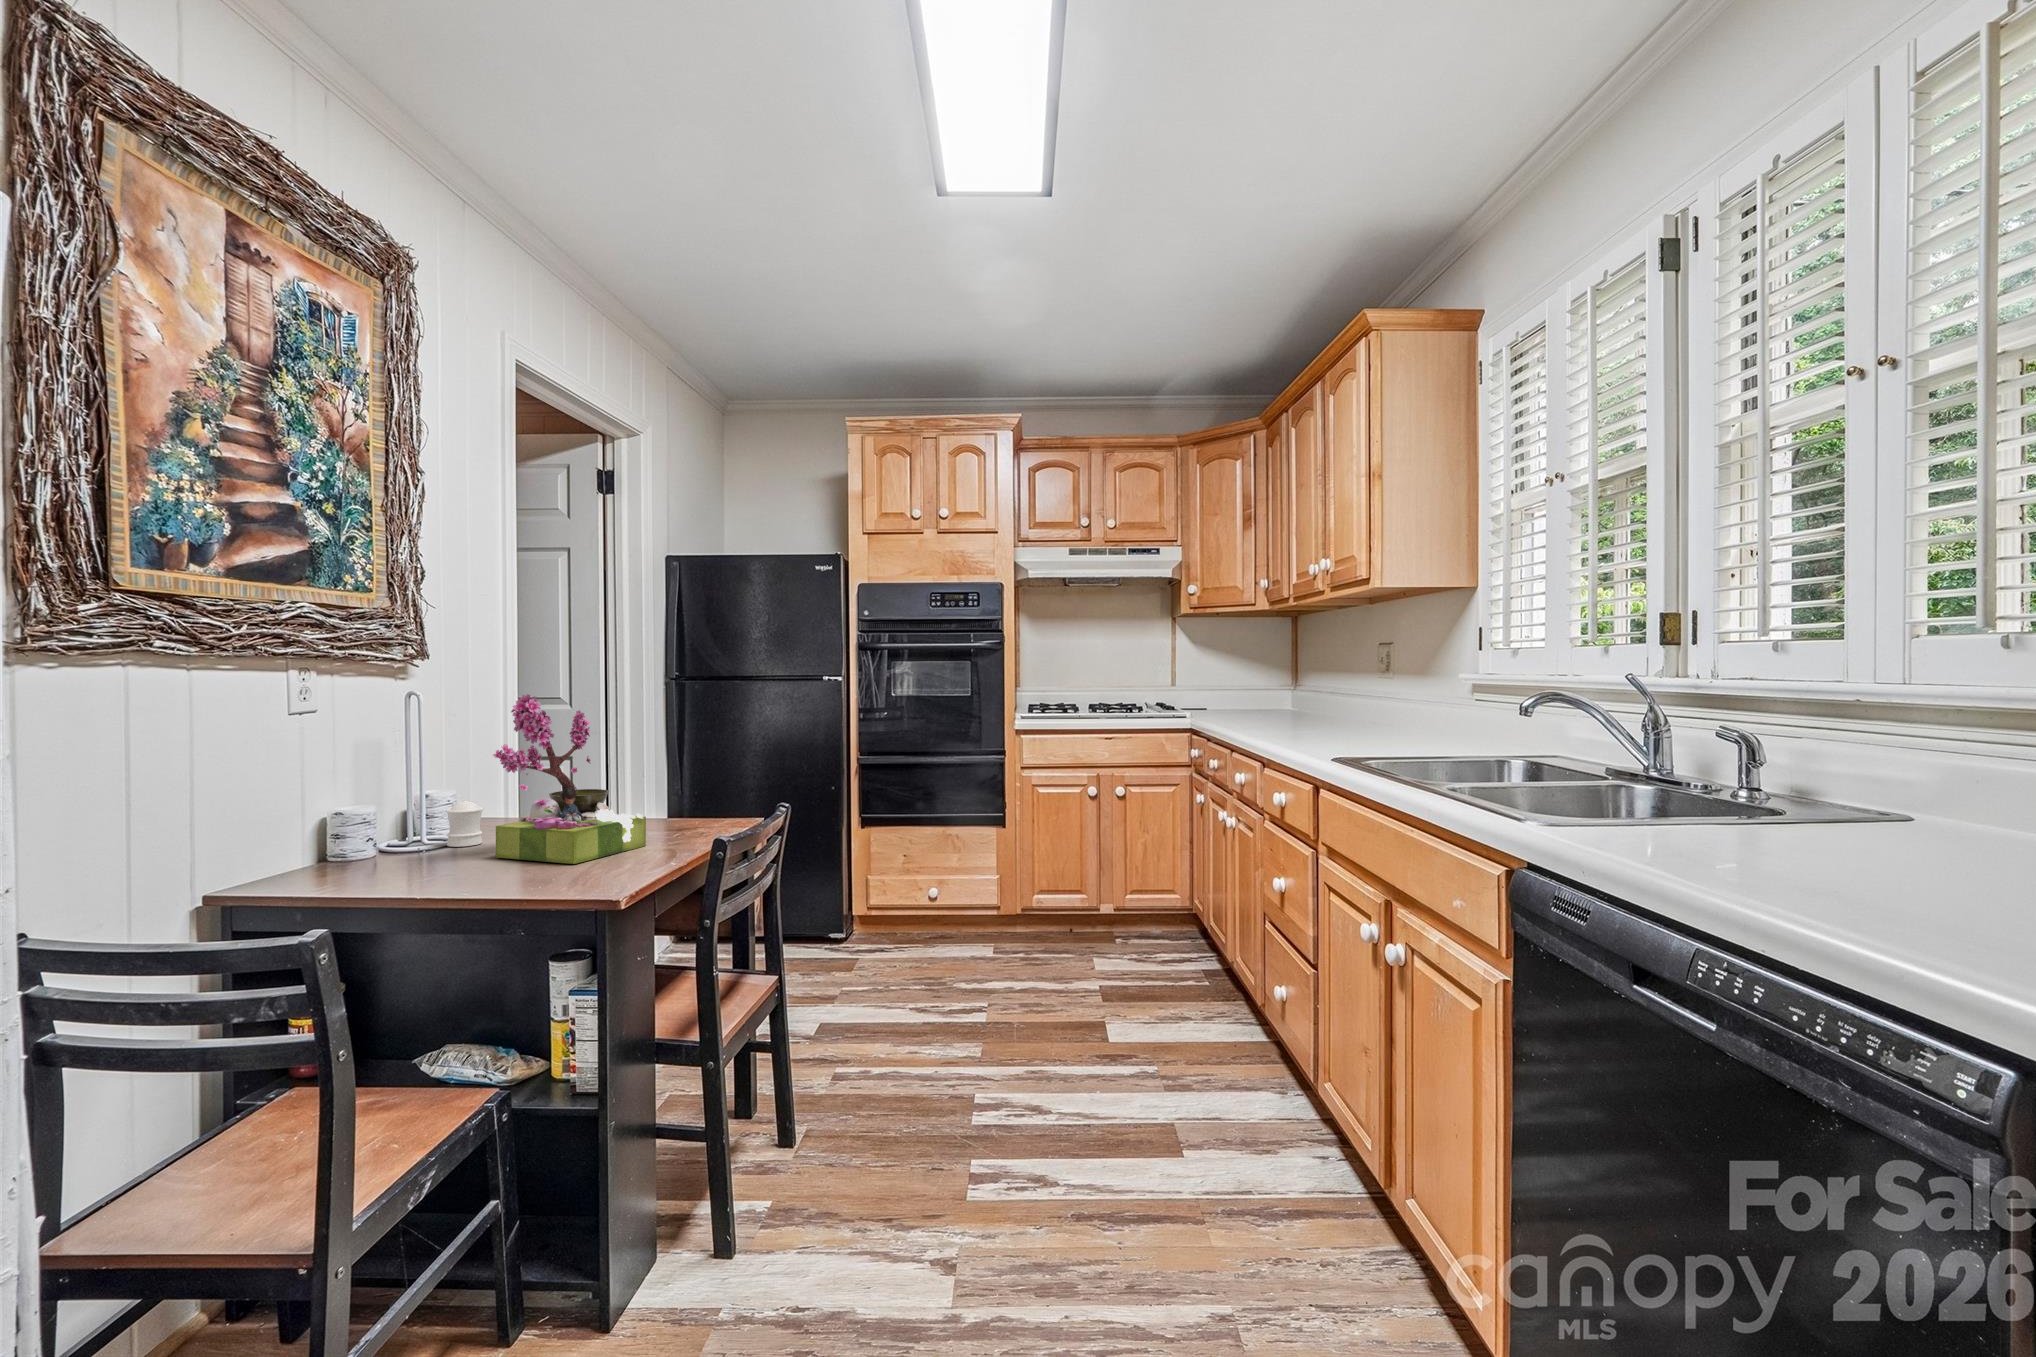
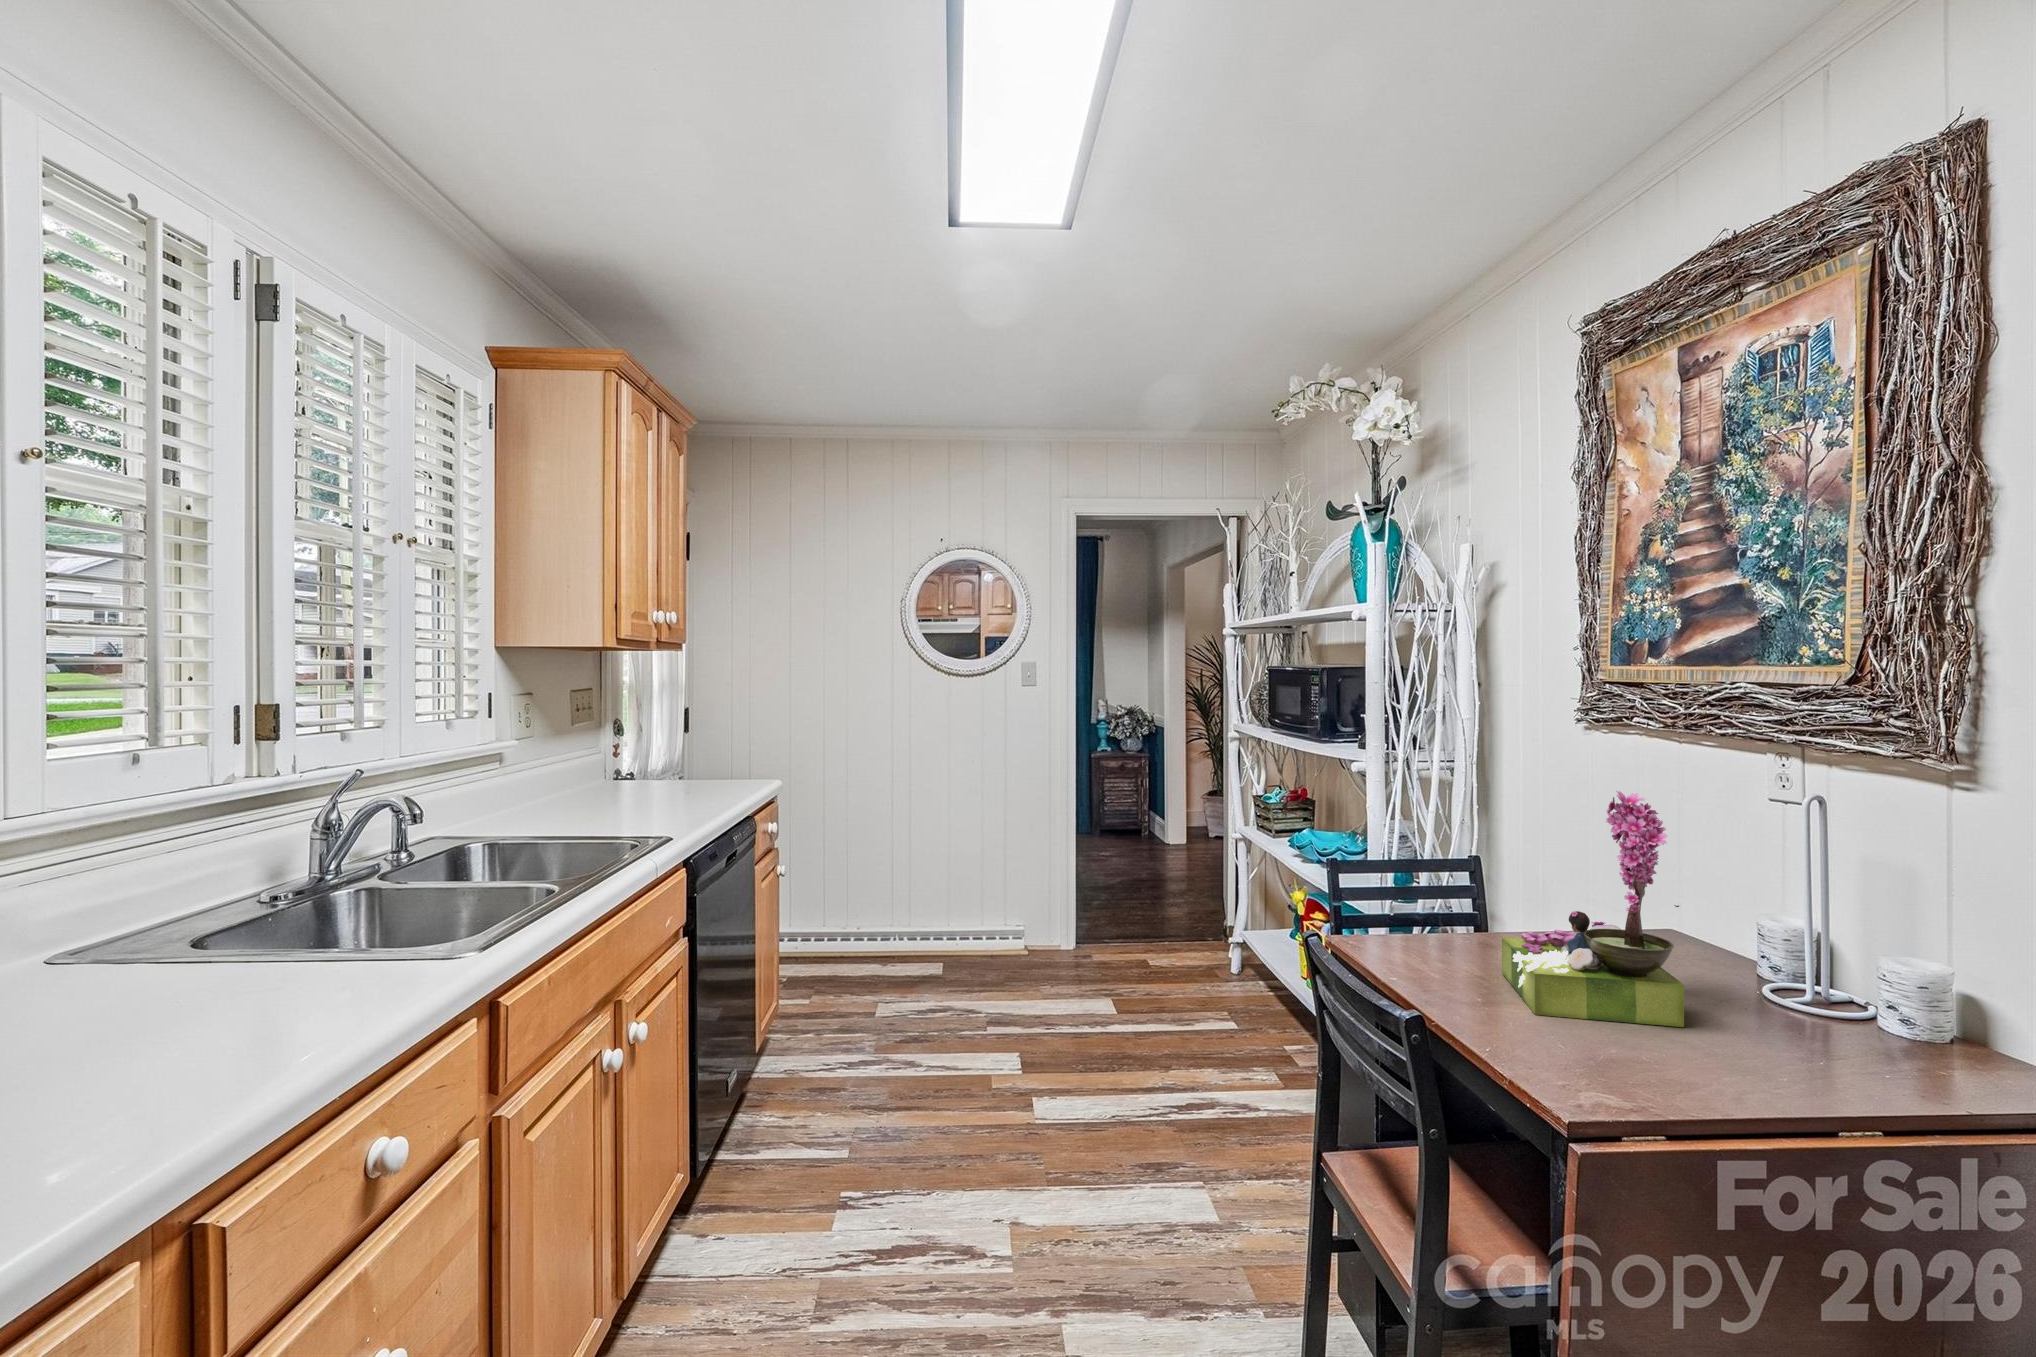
salt shaker: present [446,800,483,847] -> none [1772,953,1831,1023]

